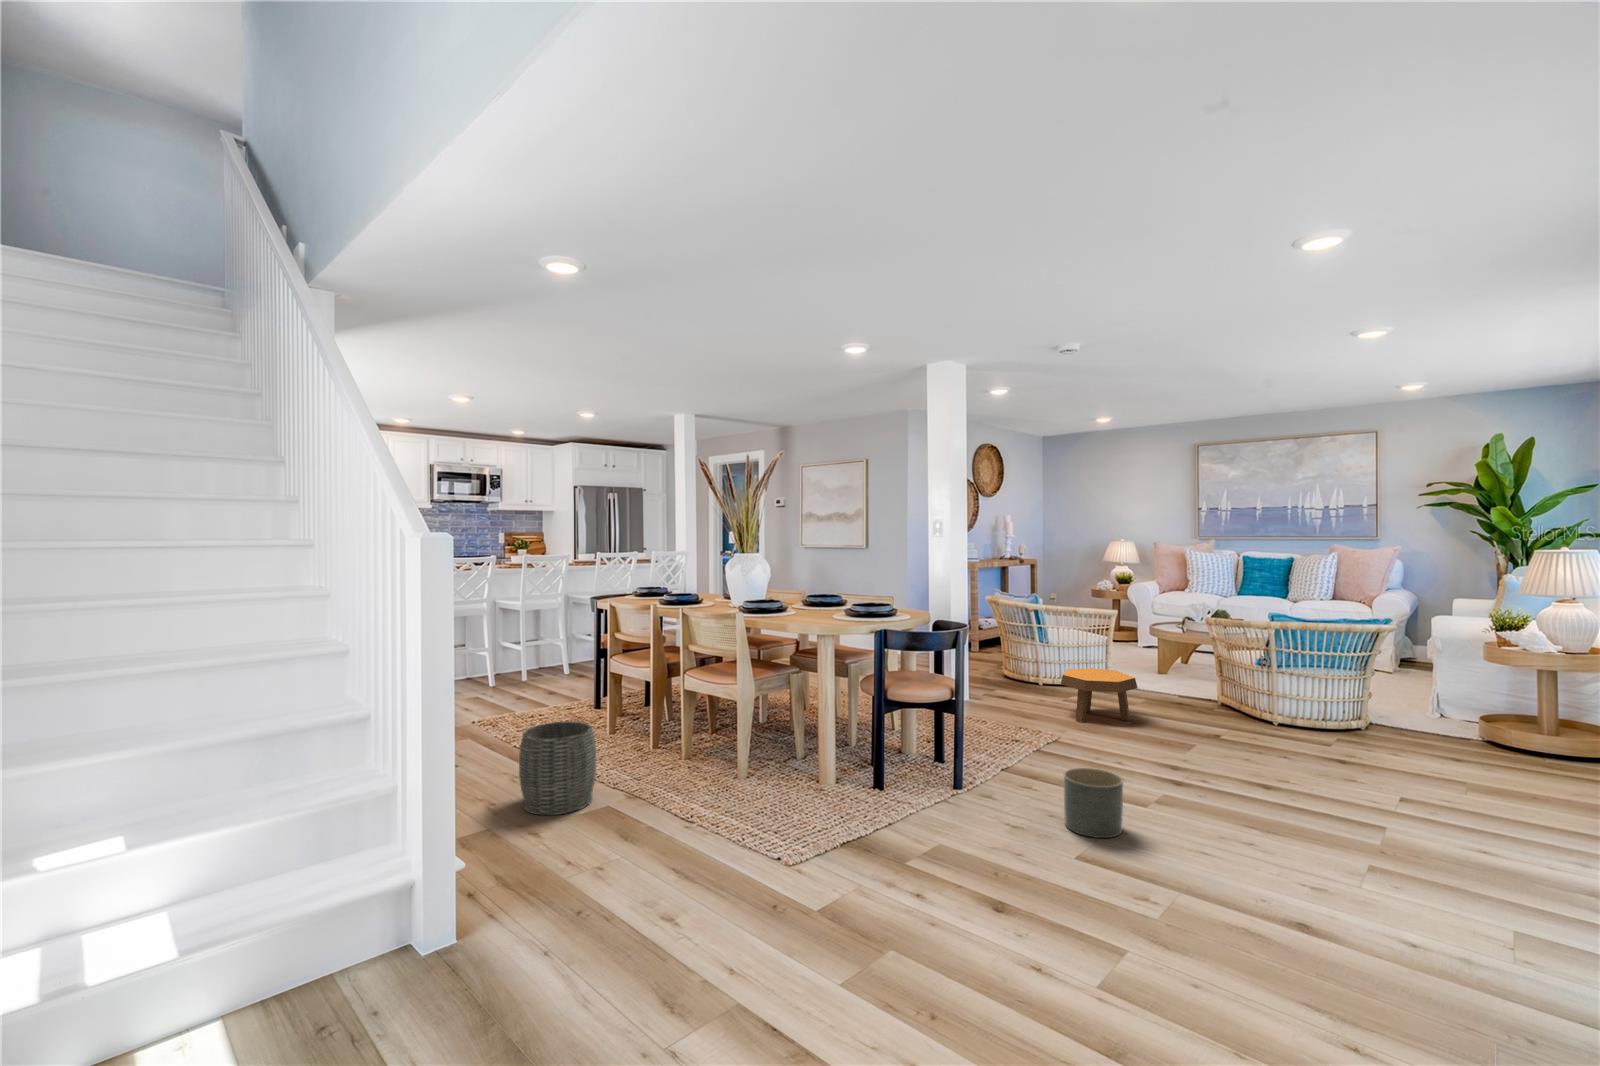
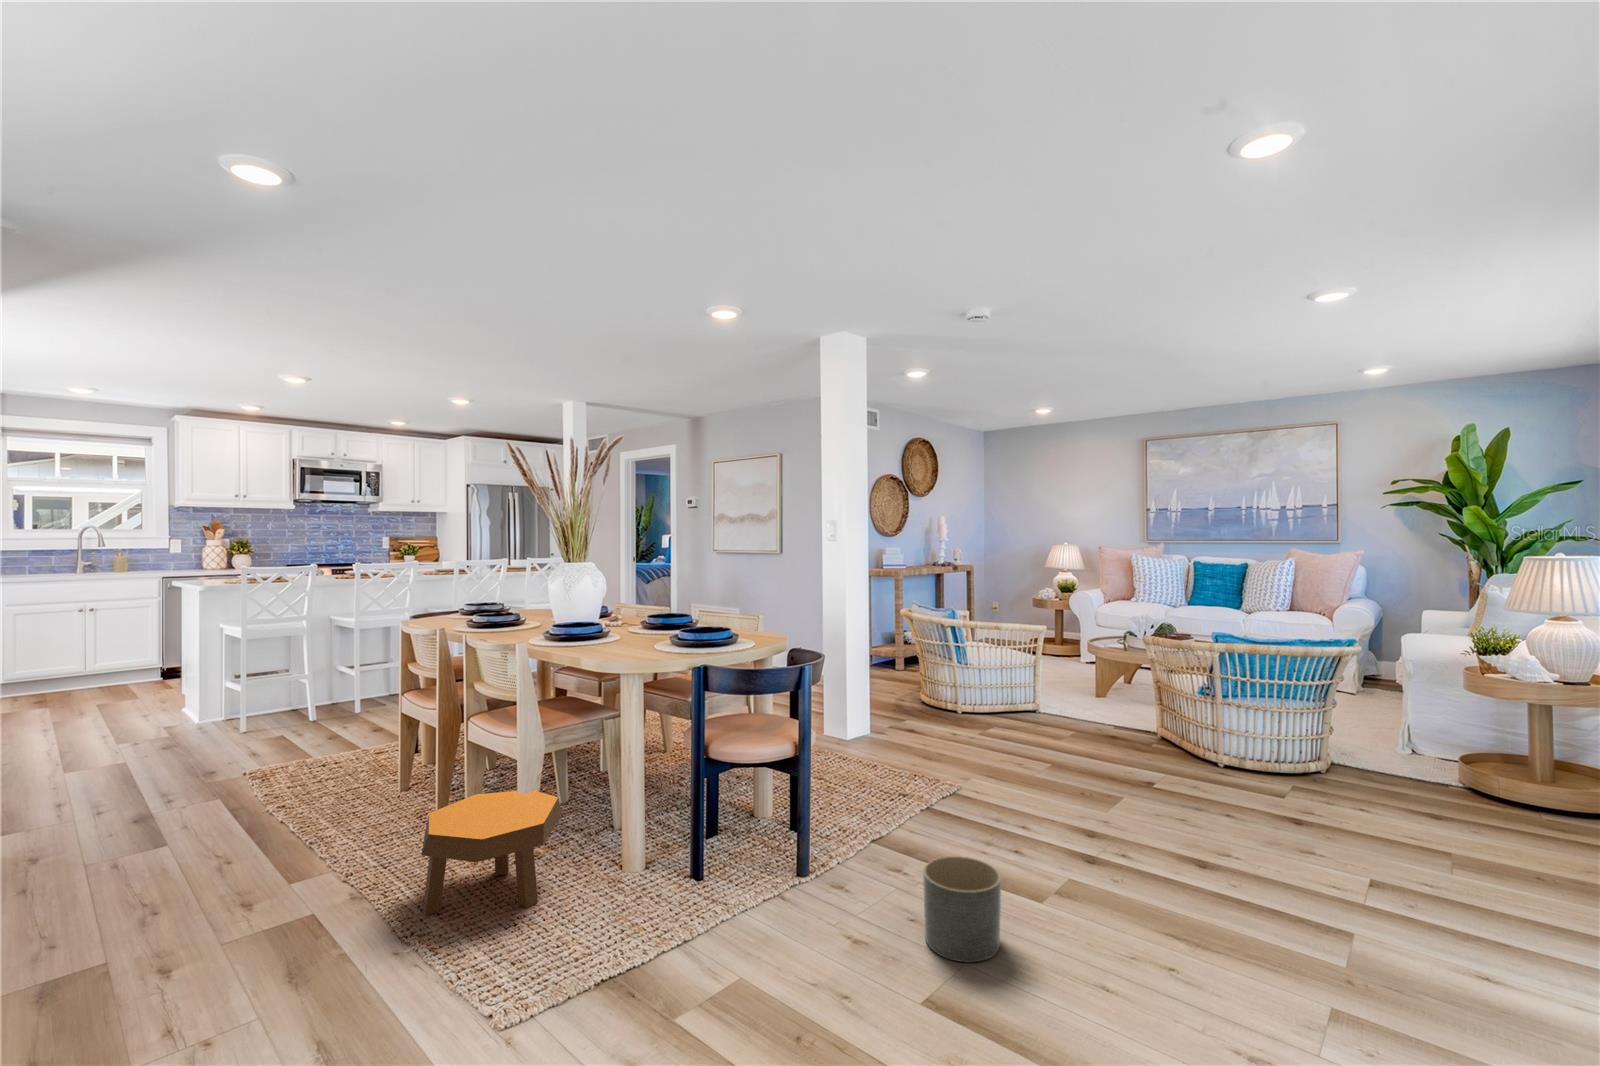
footstool: present [1061,668,1138,722] -> present [421,791,562,916]
woven basket: present [519,721,596,815] -> none [184,794,310,933]

